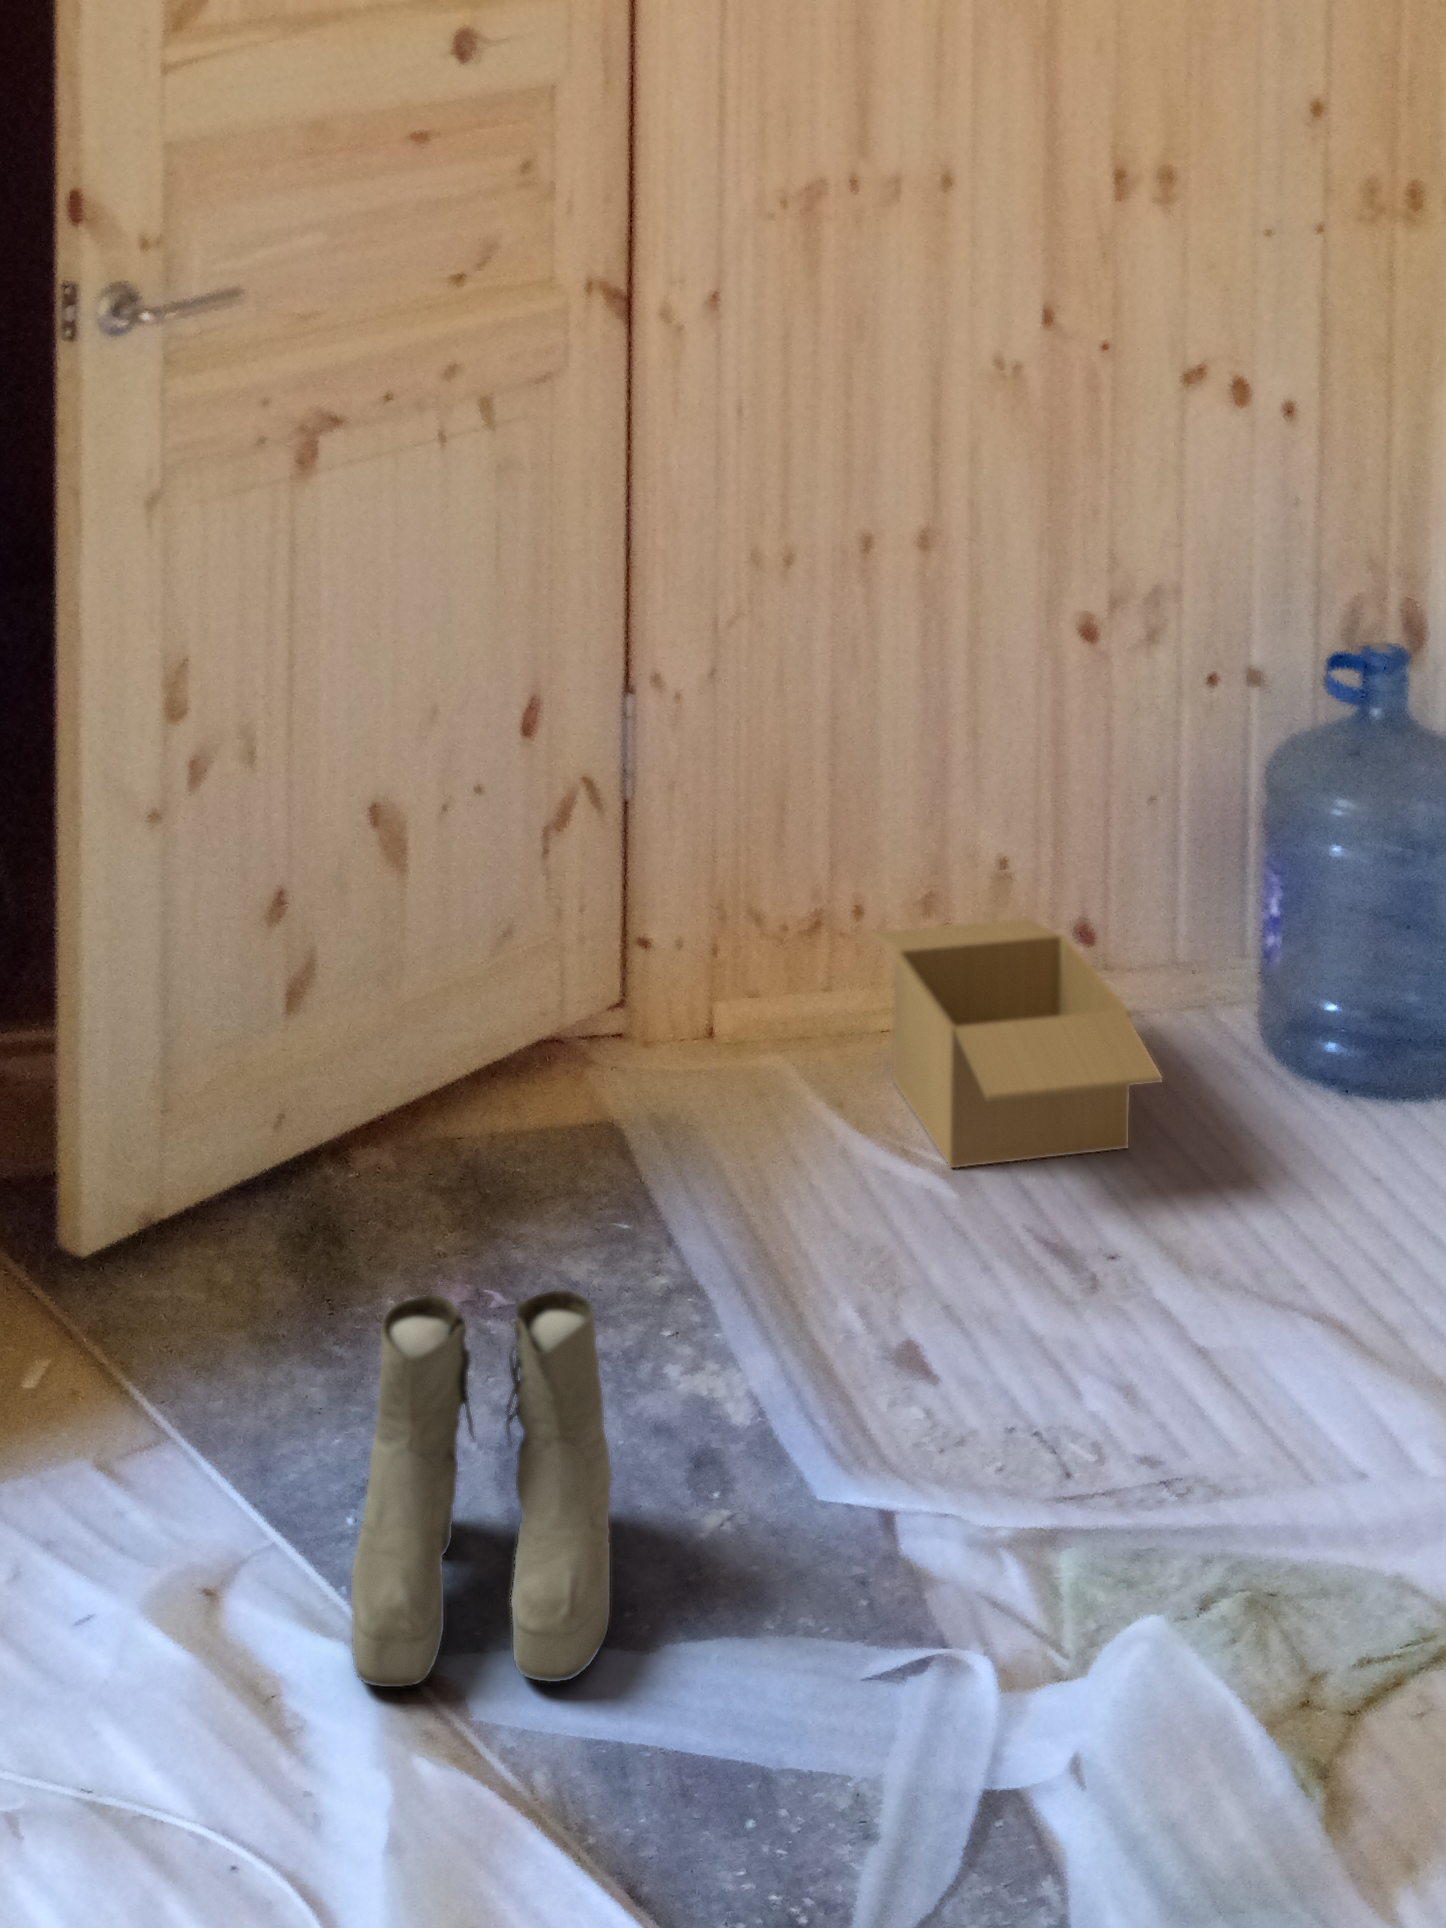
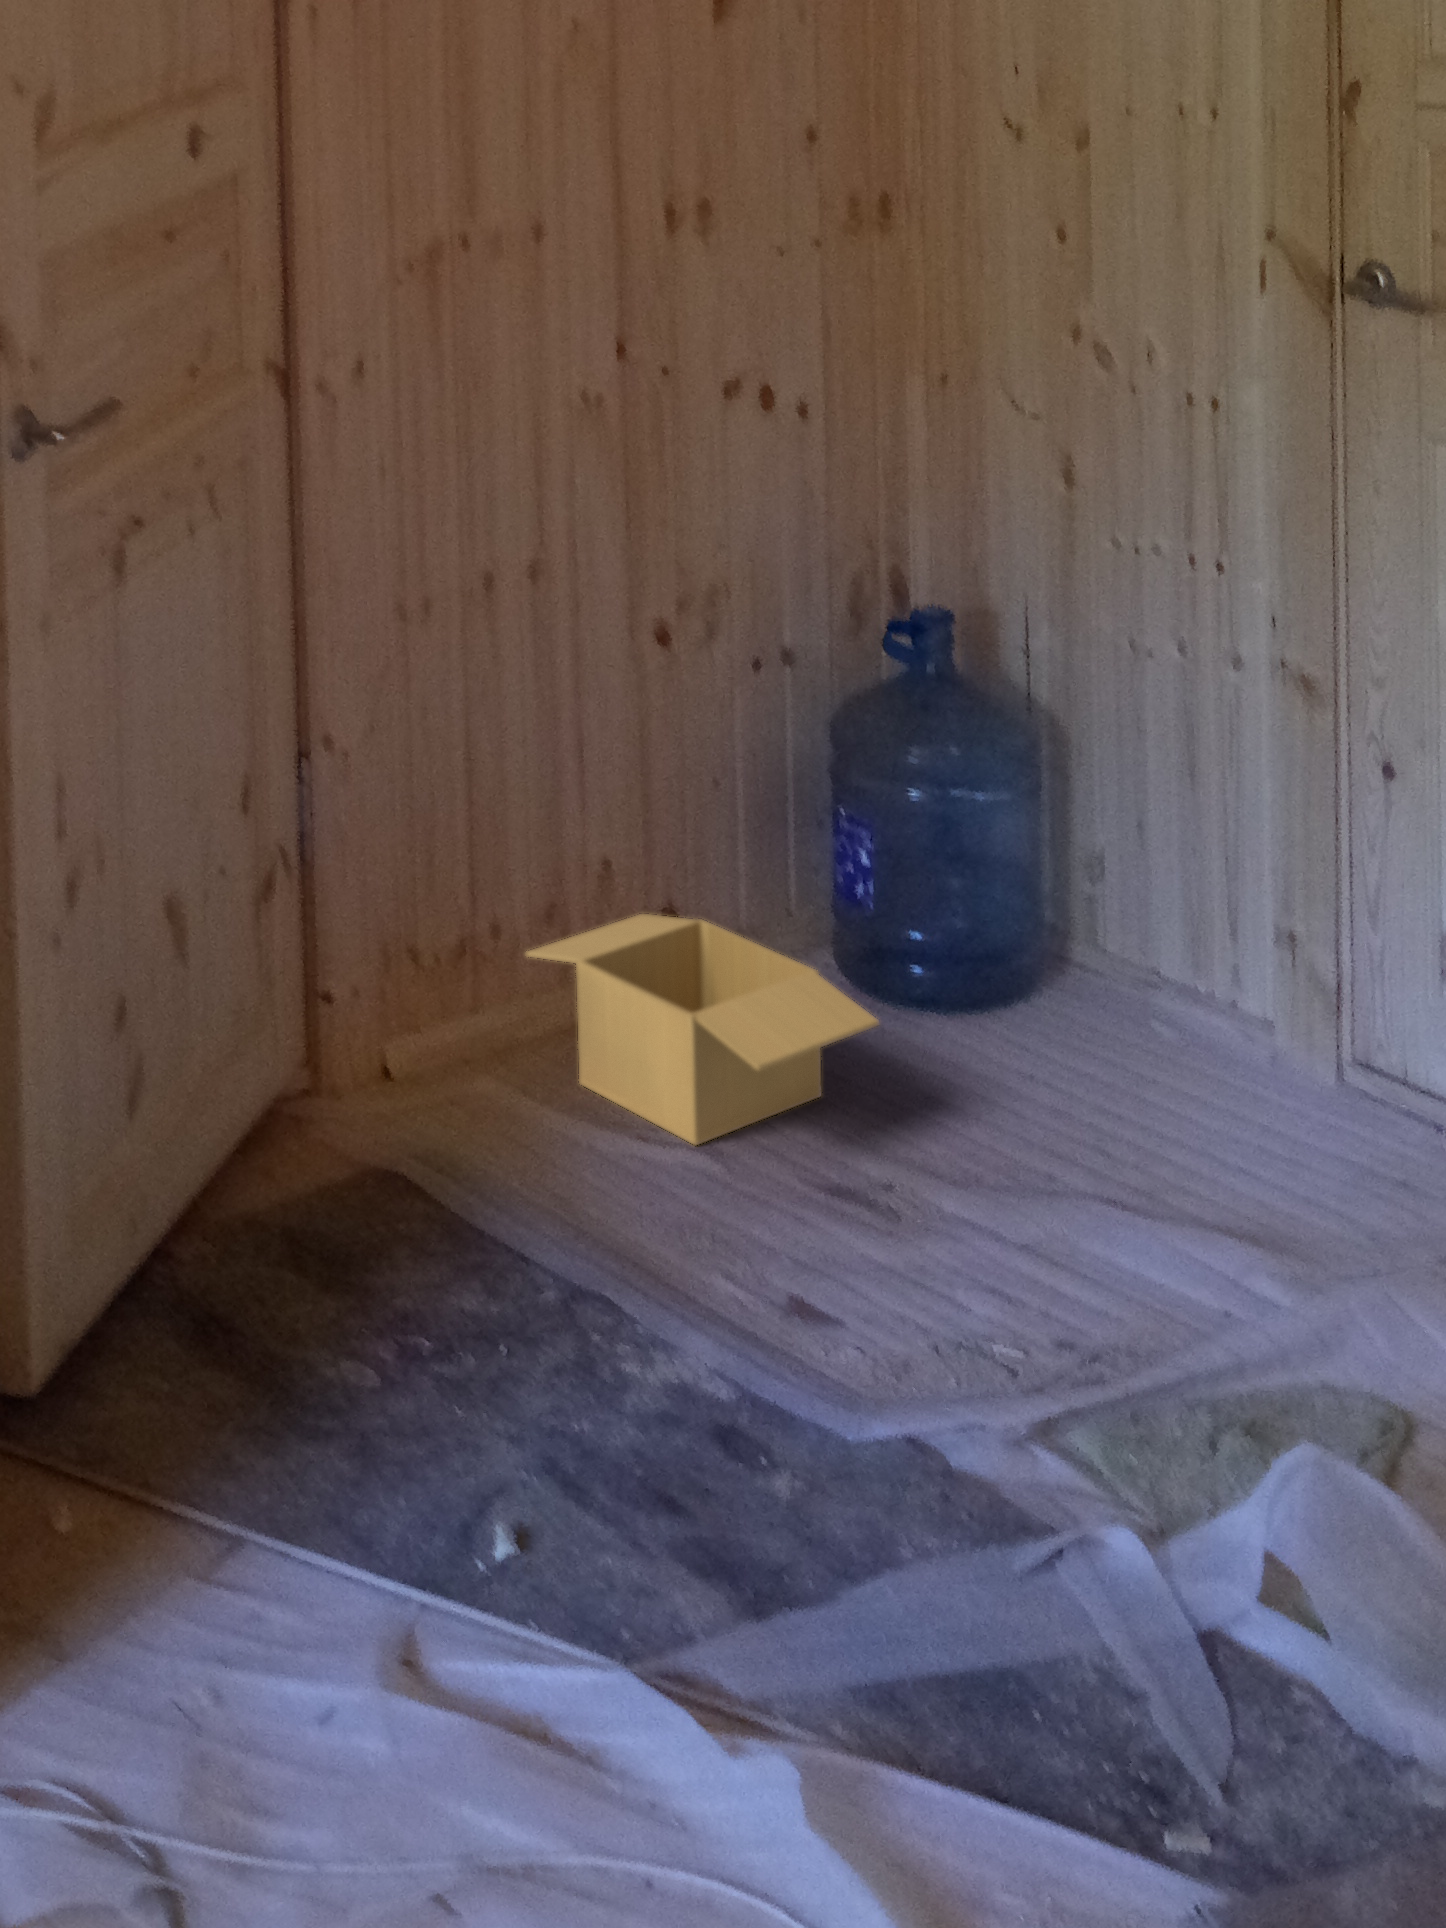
boots: present [351,1290,611,1687] -> none [519,1291,800,1684]

